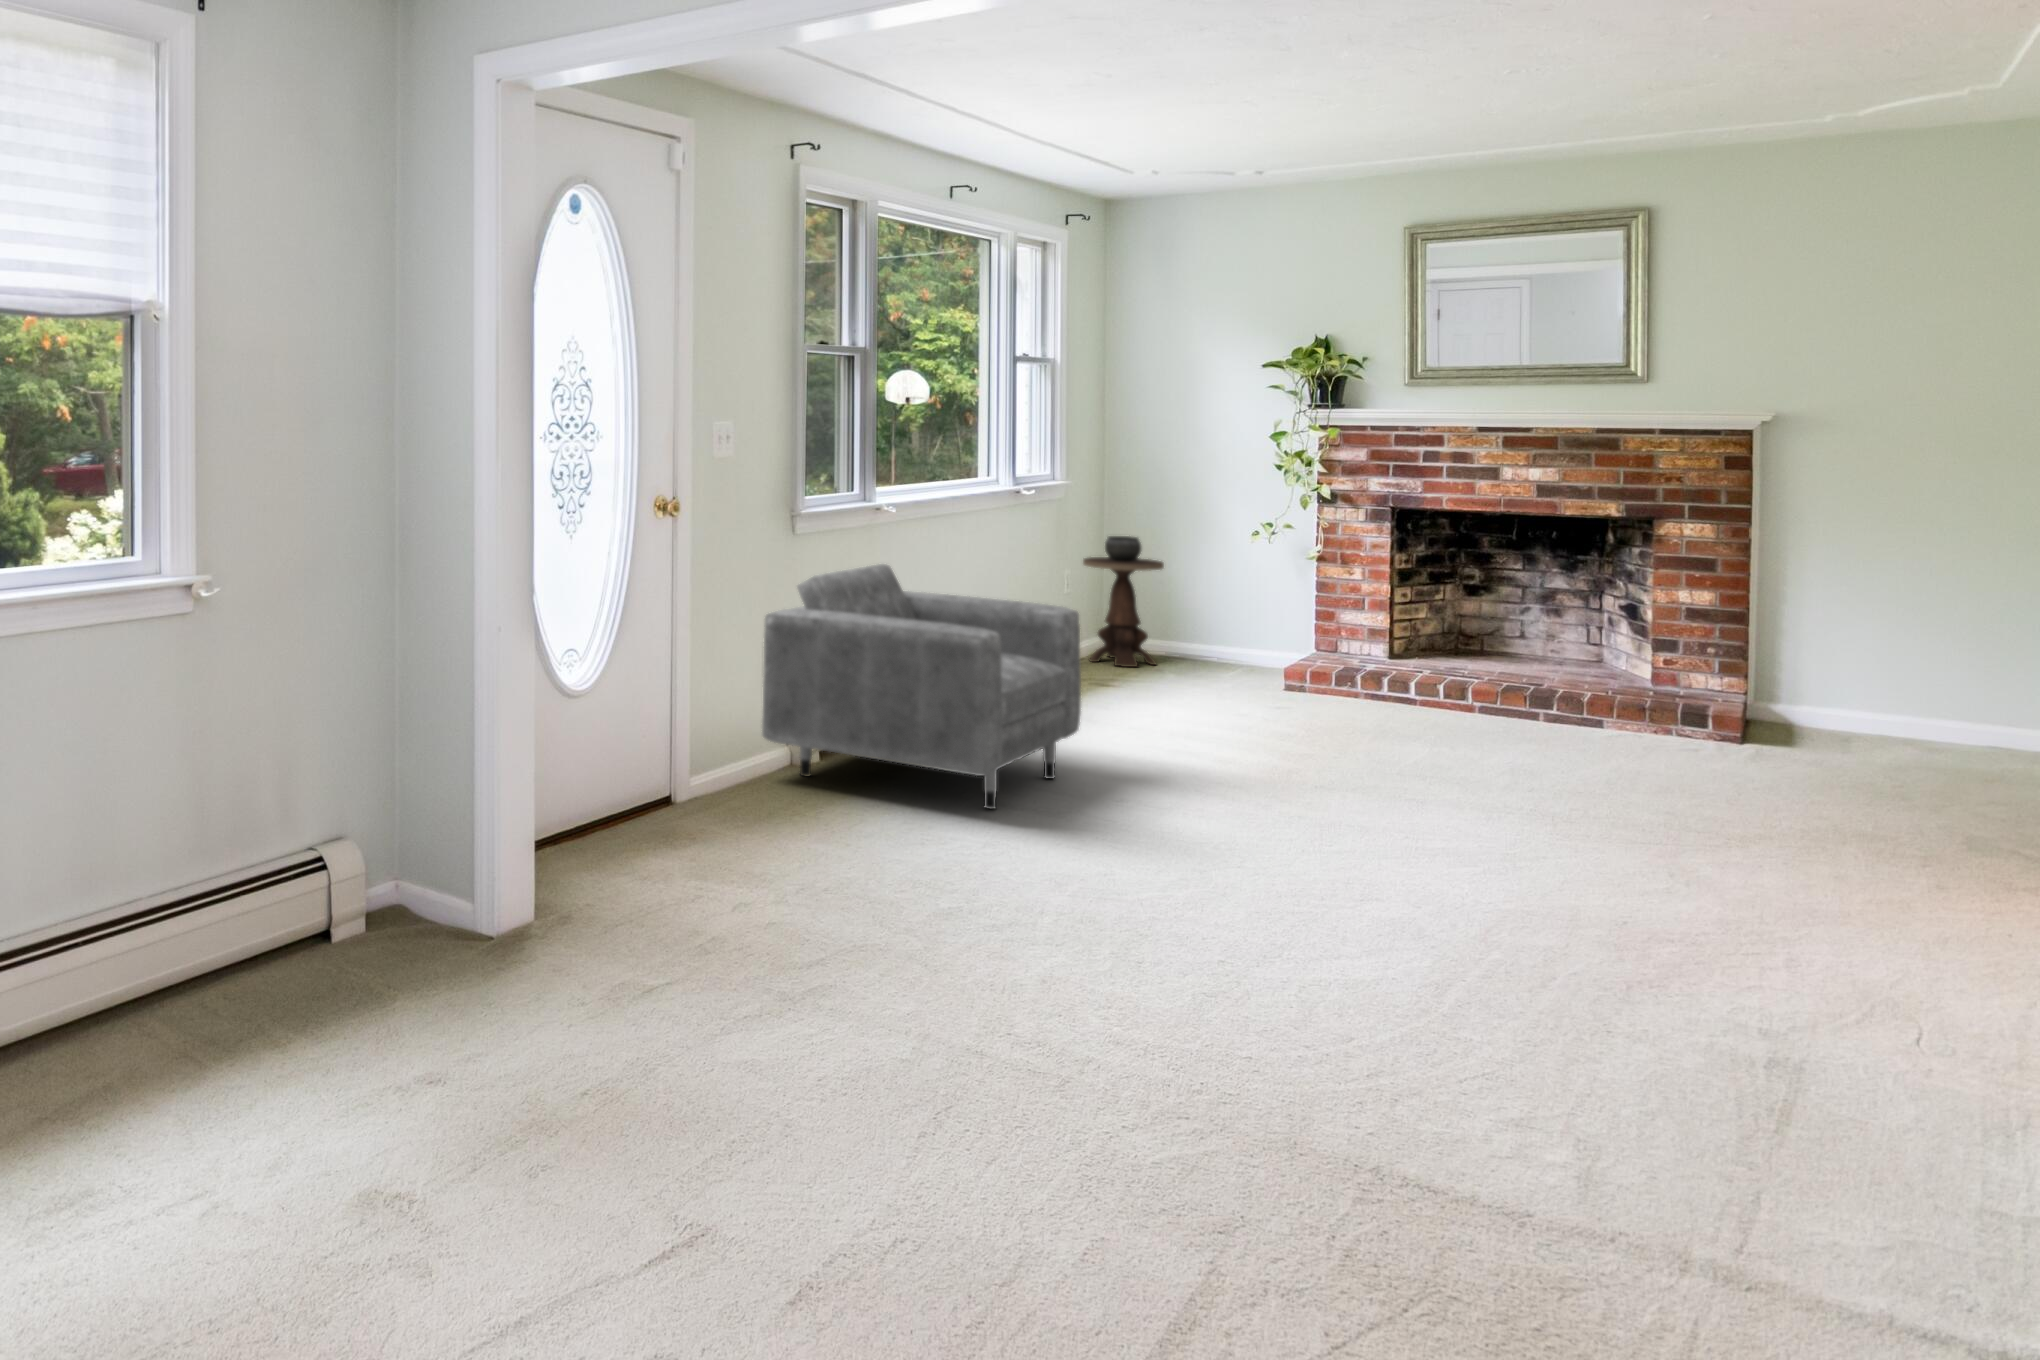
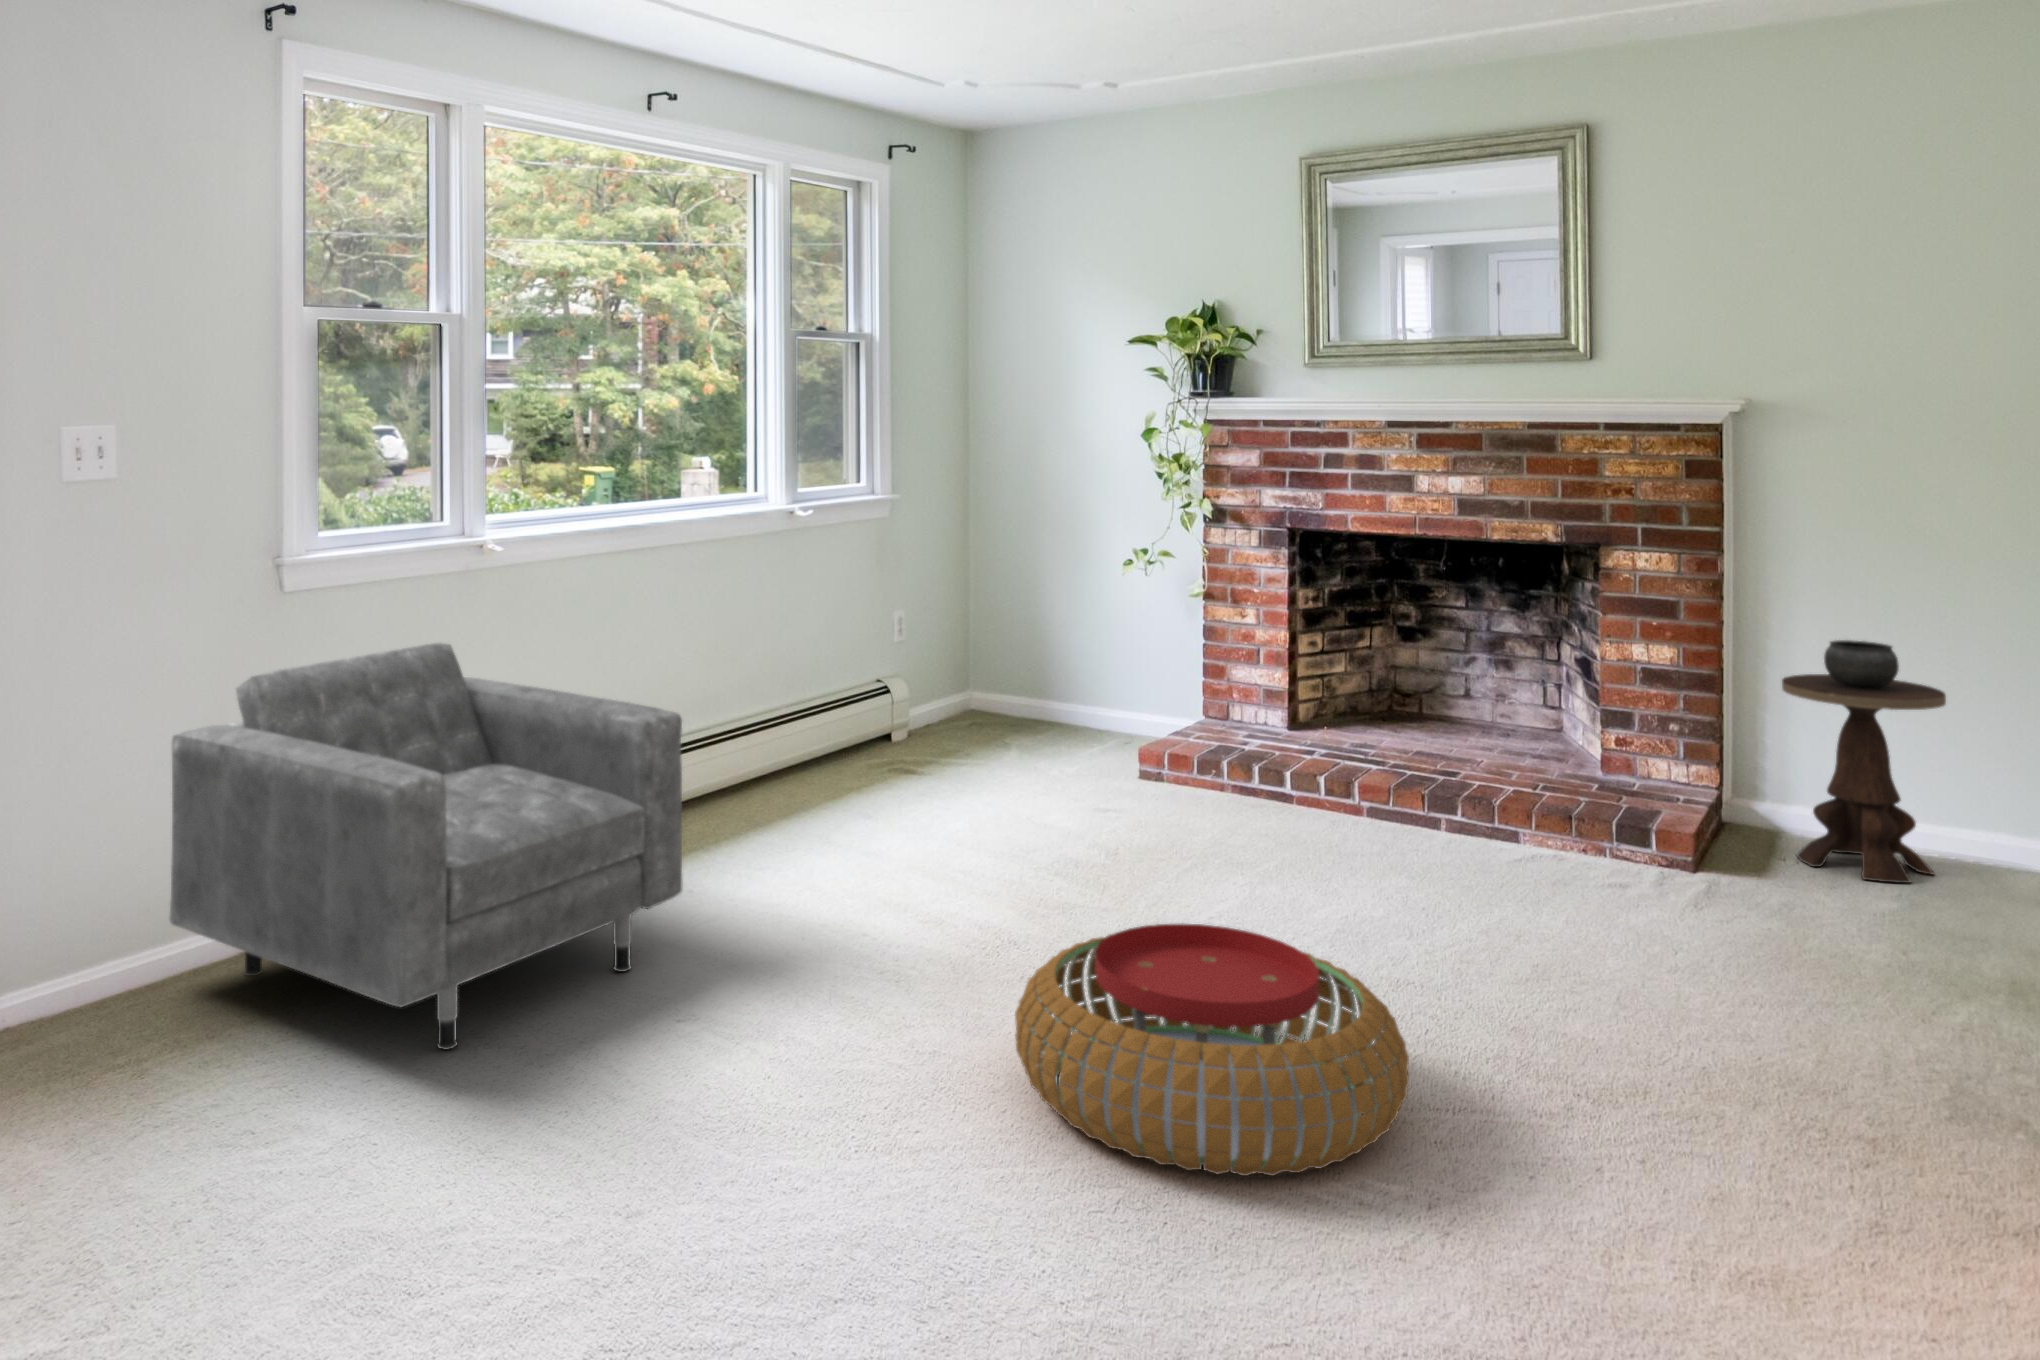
side table: present [1083,536,1164,667] -> present [1782,640,1946,883]
pouf: none [1367,738,1642,866] -> present [1015,924,1409,1176]

